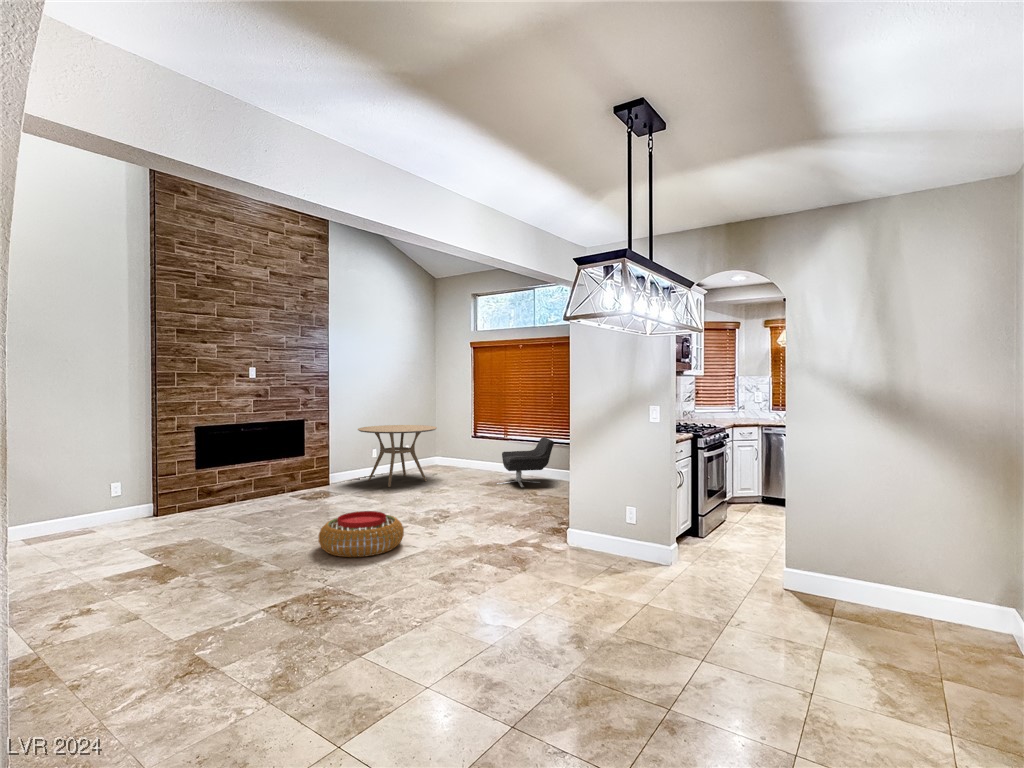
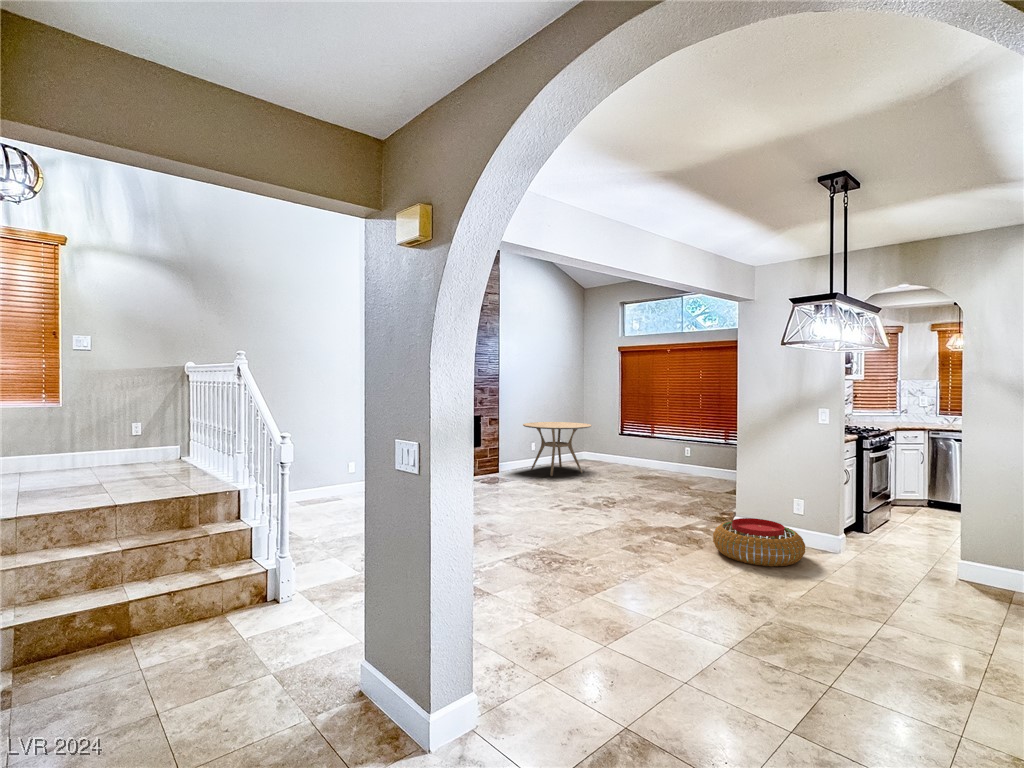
lounge chair: present [497,437,554,487] -> none [648,436,704,481]
pouf: present [318,511,404,557] -> present [713,518,805,566]

